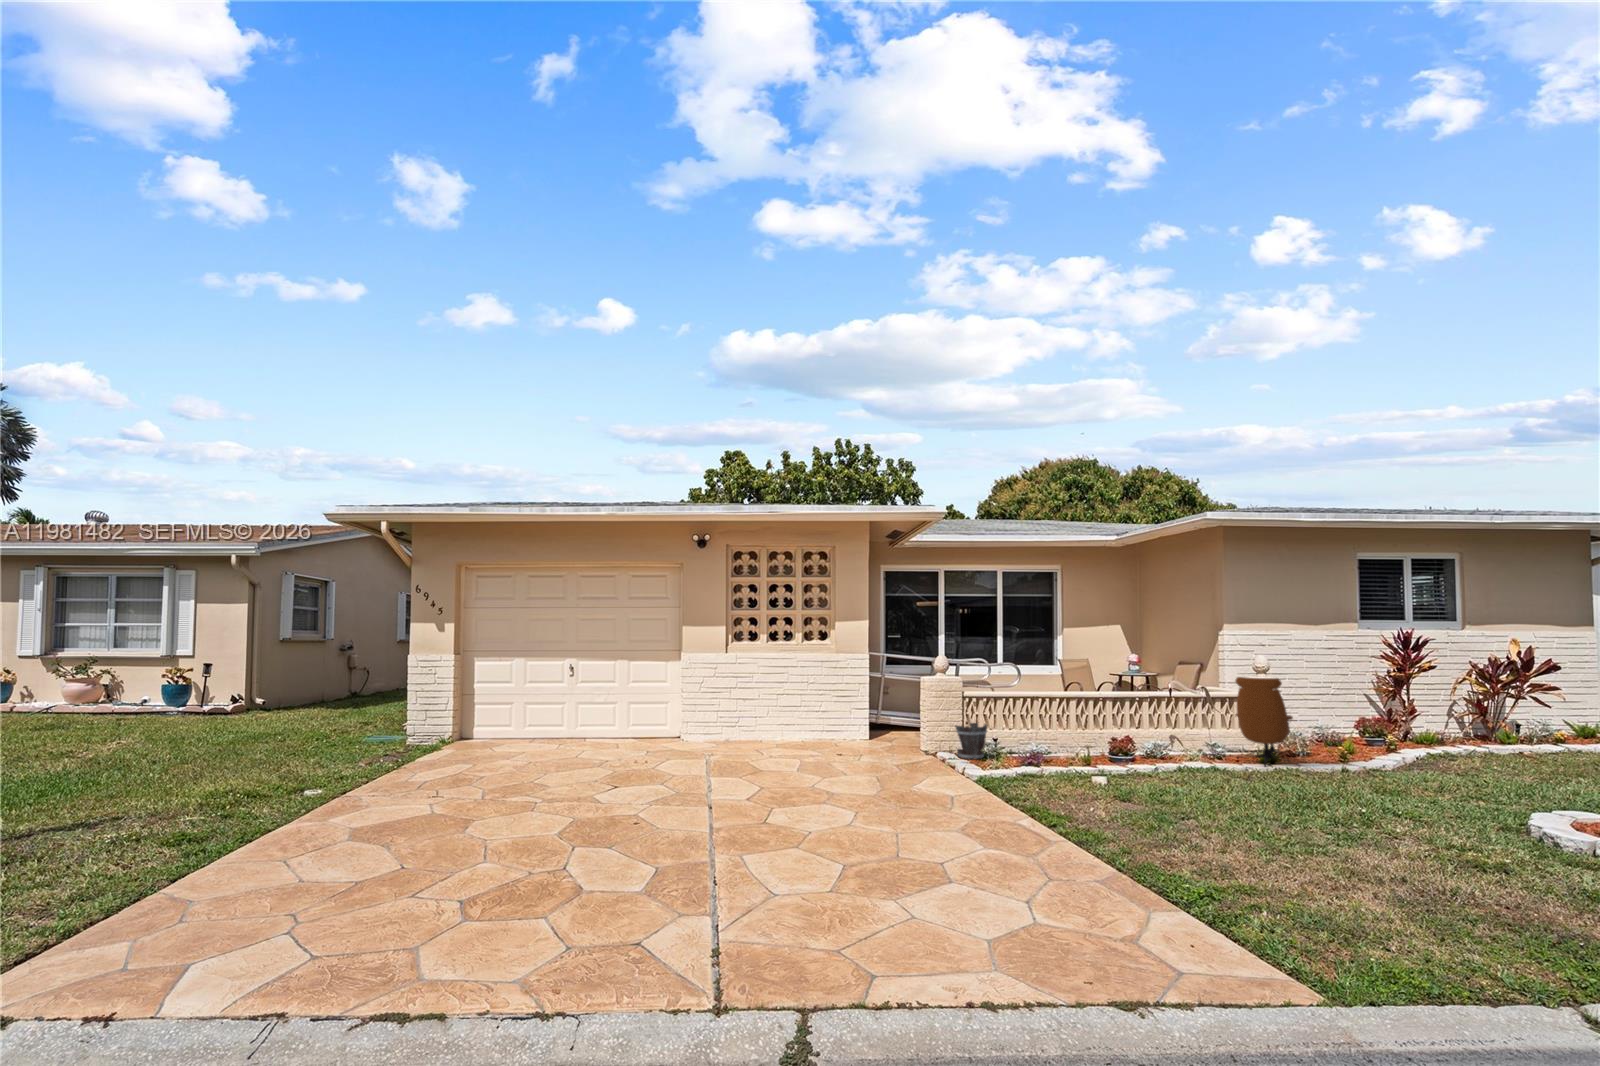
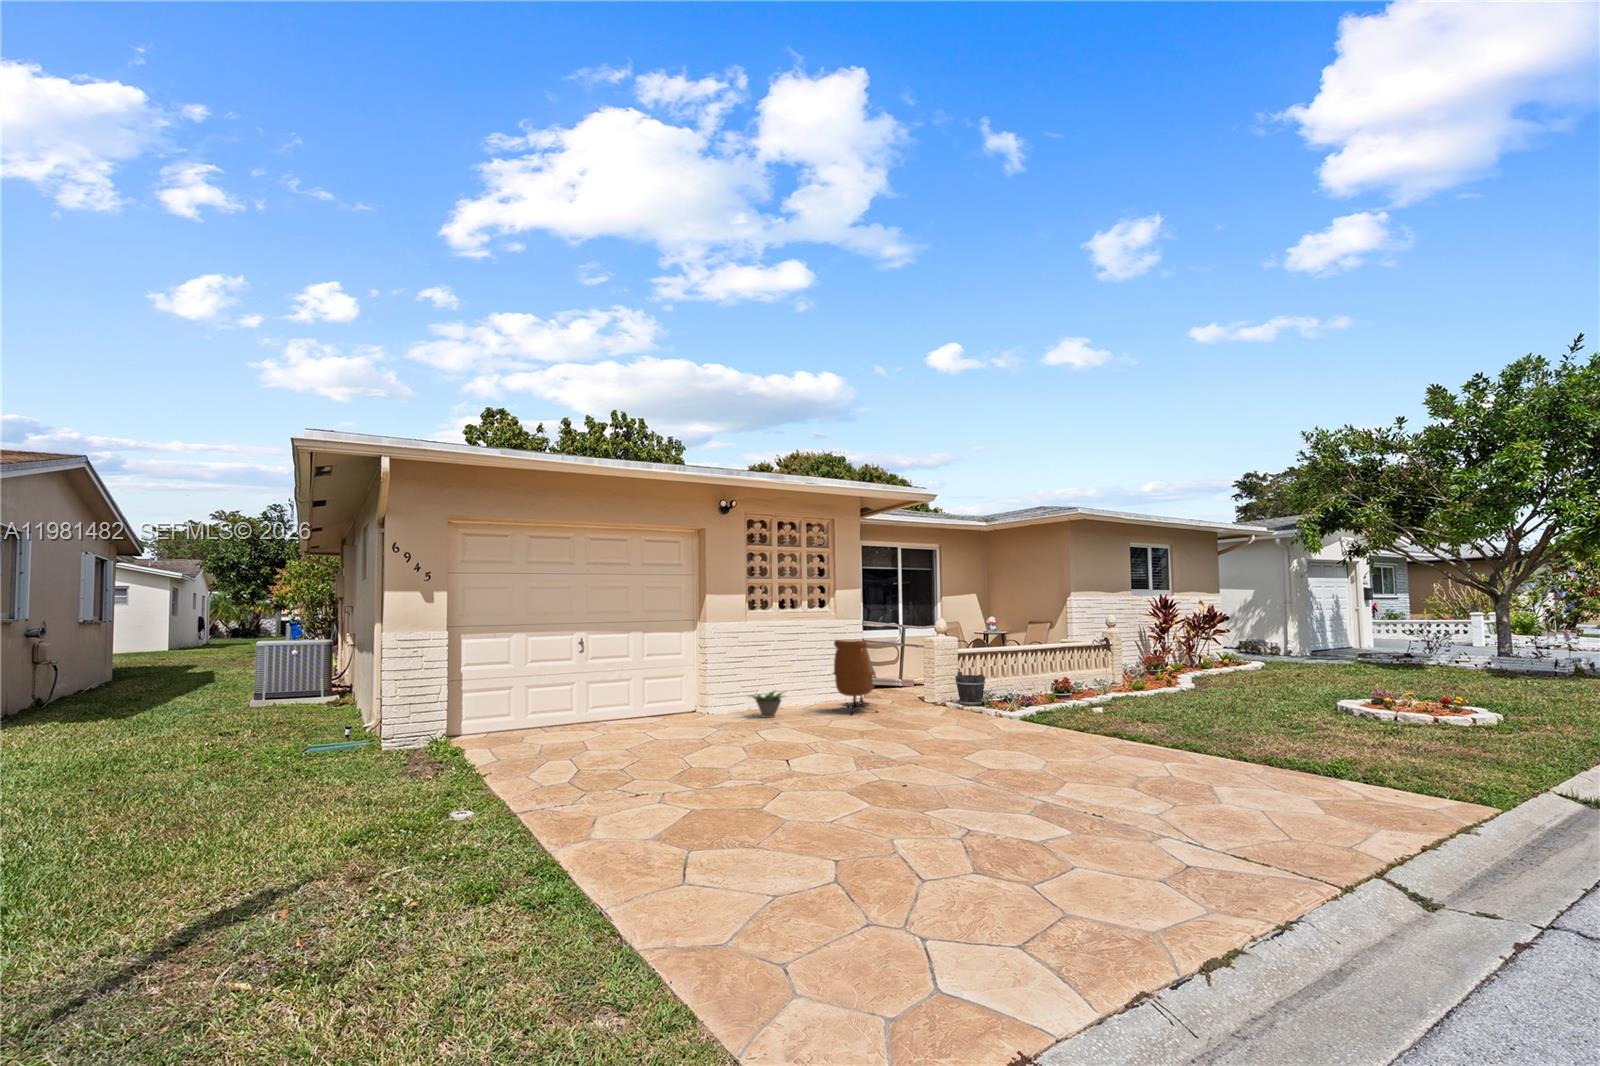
lounge chair: present [1236,677,1299,766] -> present [833,640,875,714]
decorative plant: none [712,723,759,750] -> present [751,691,783,718]

